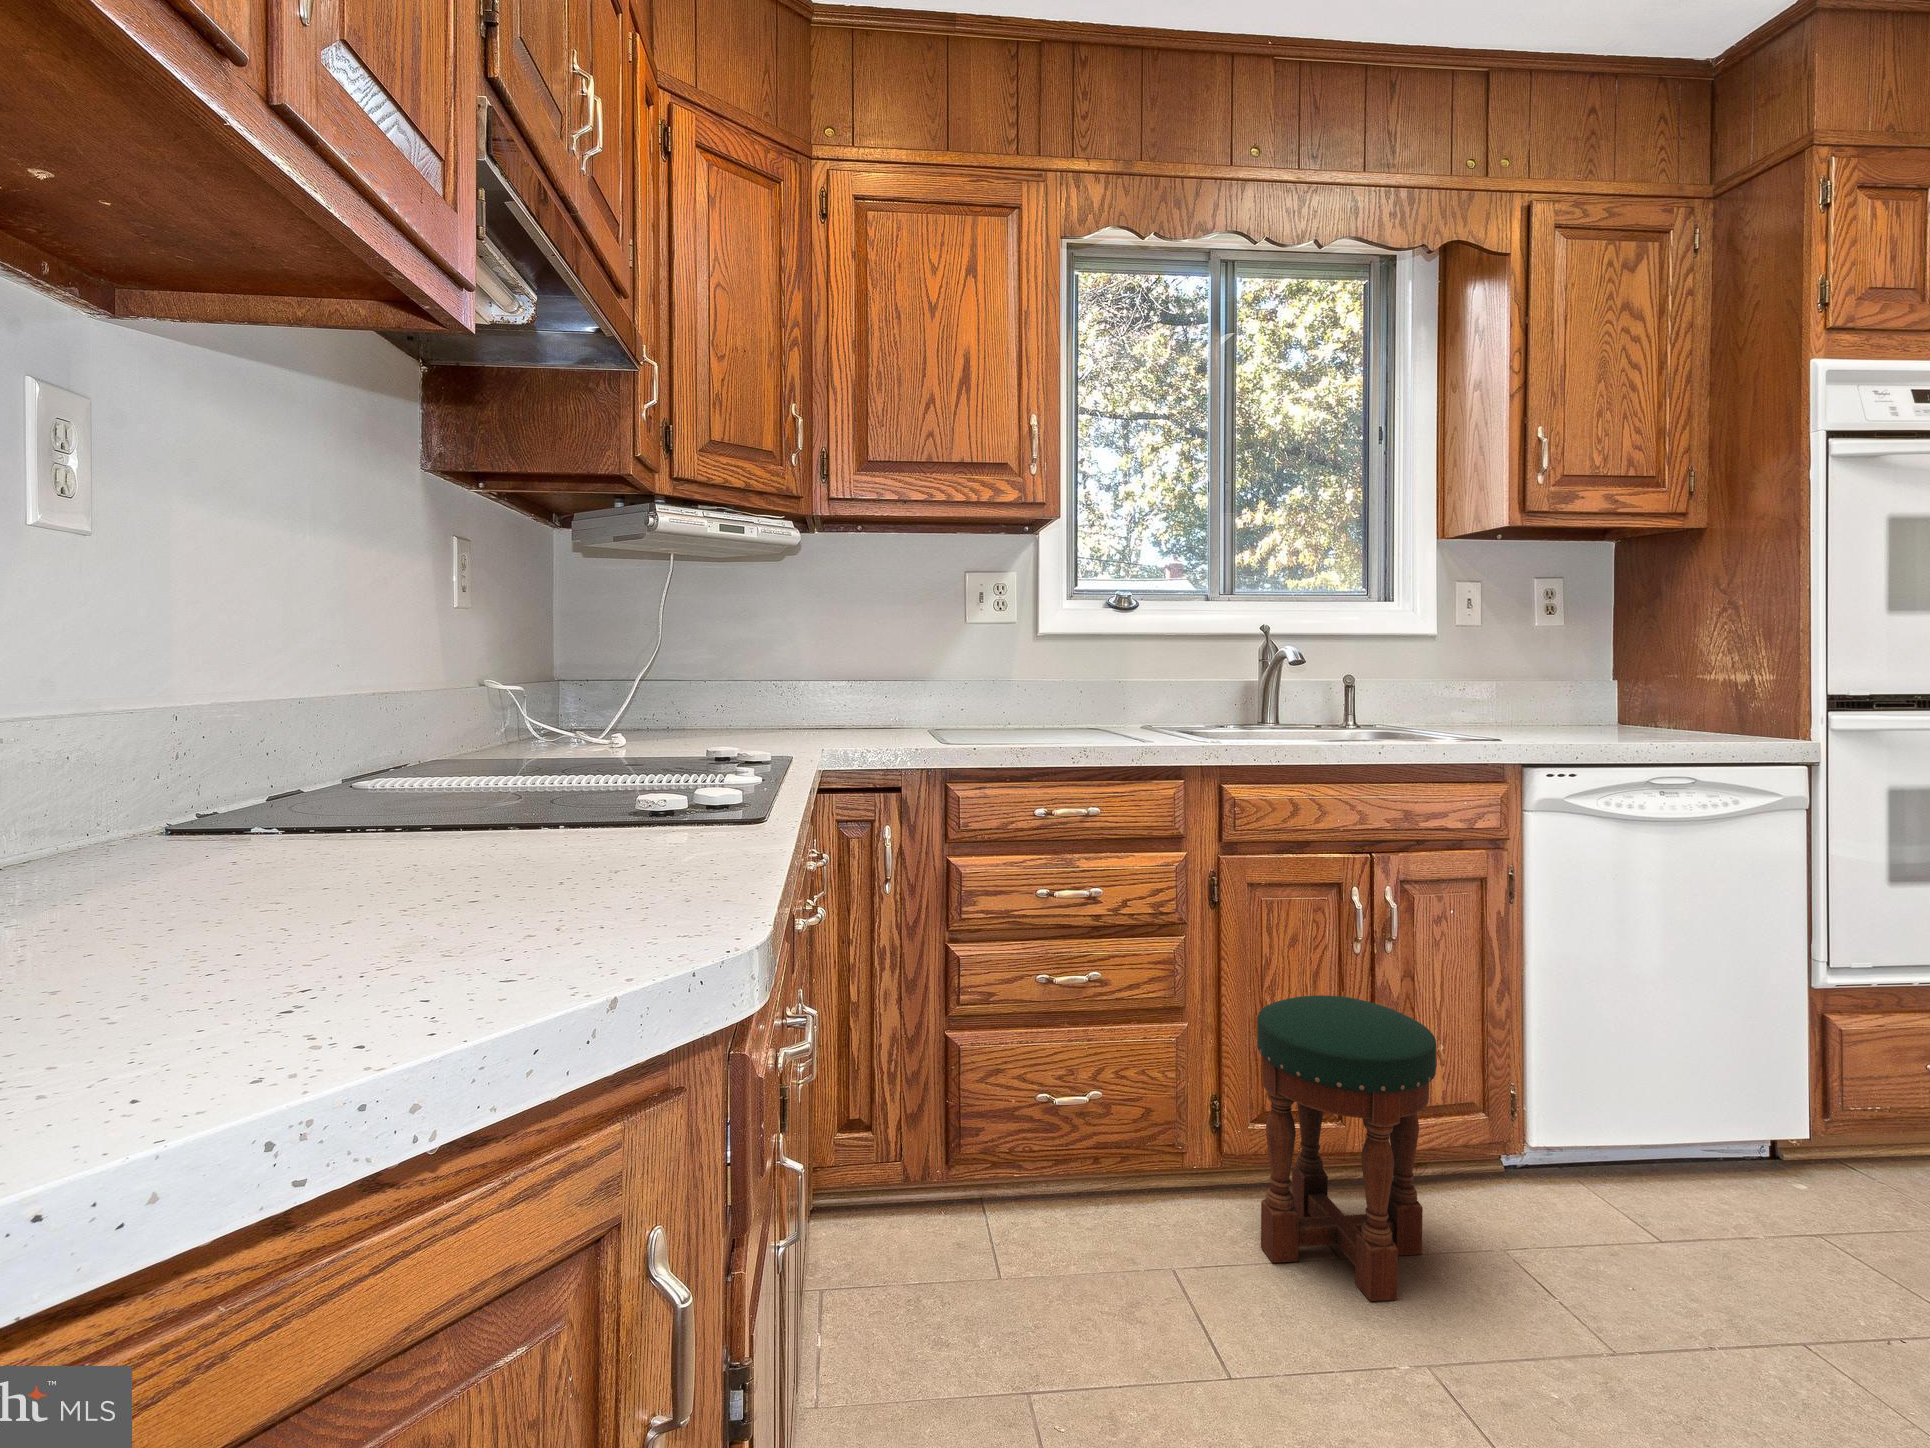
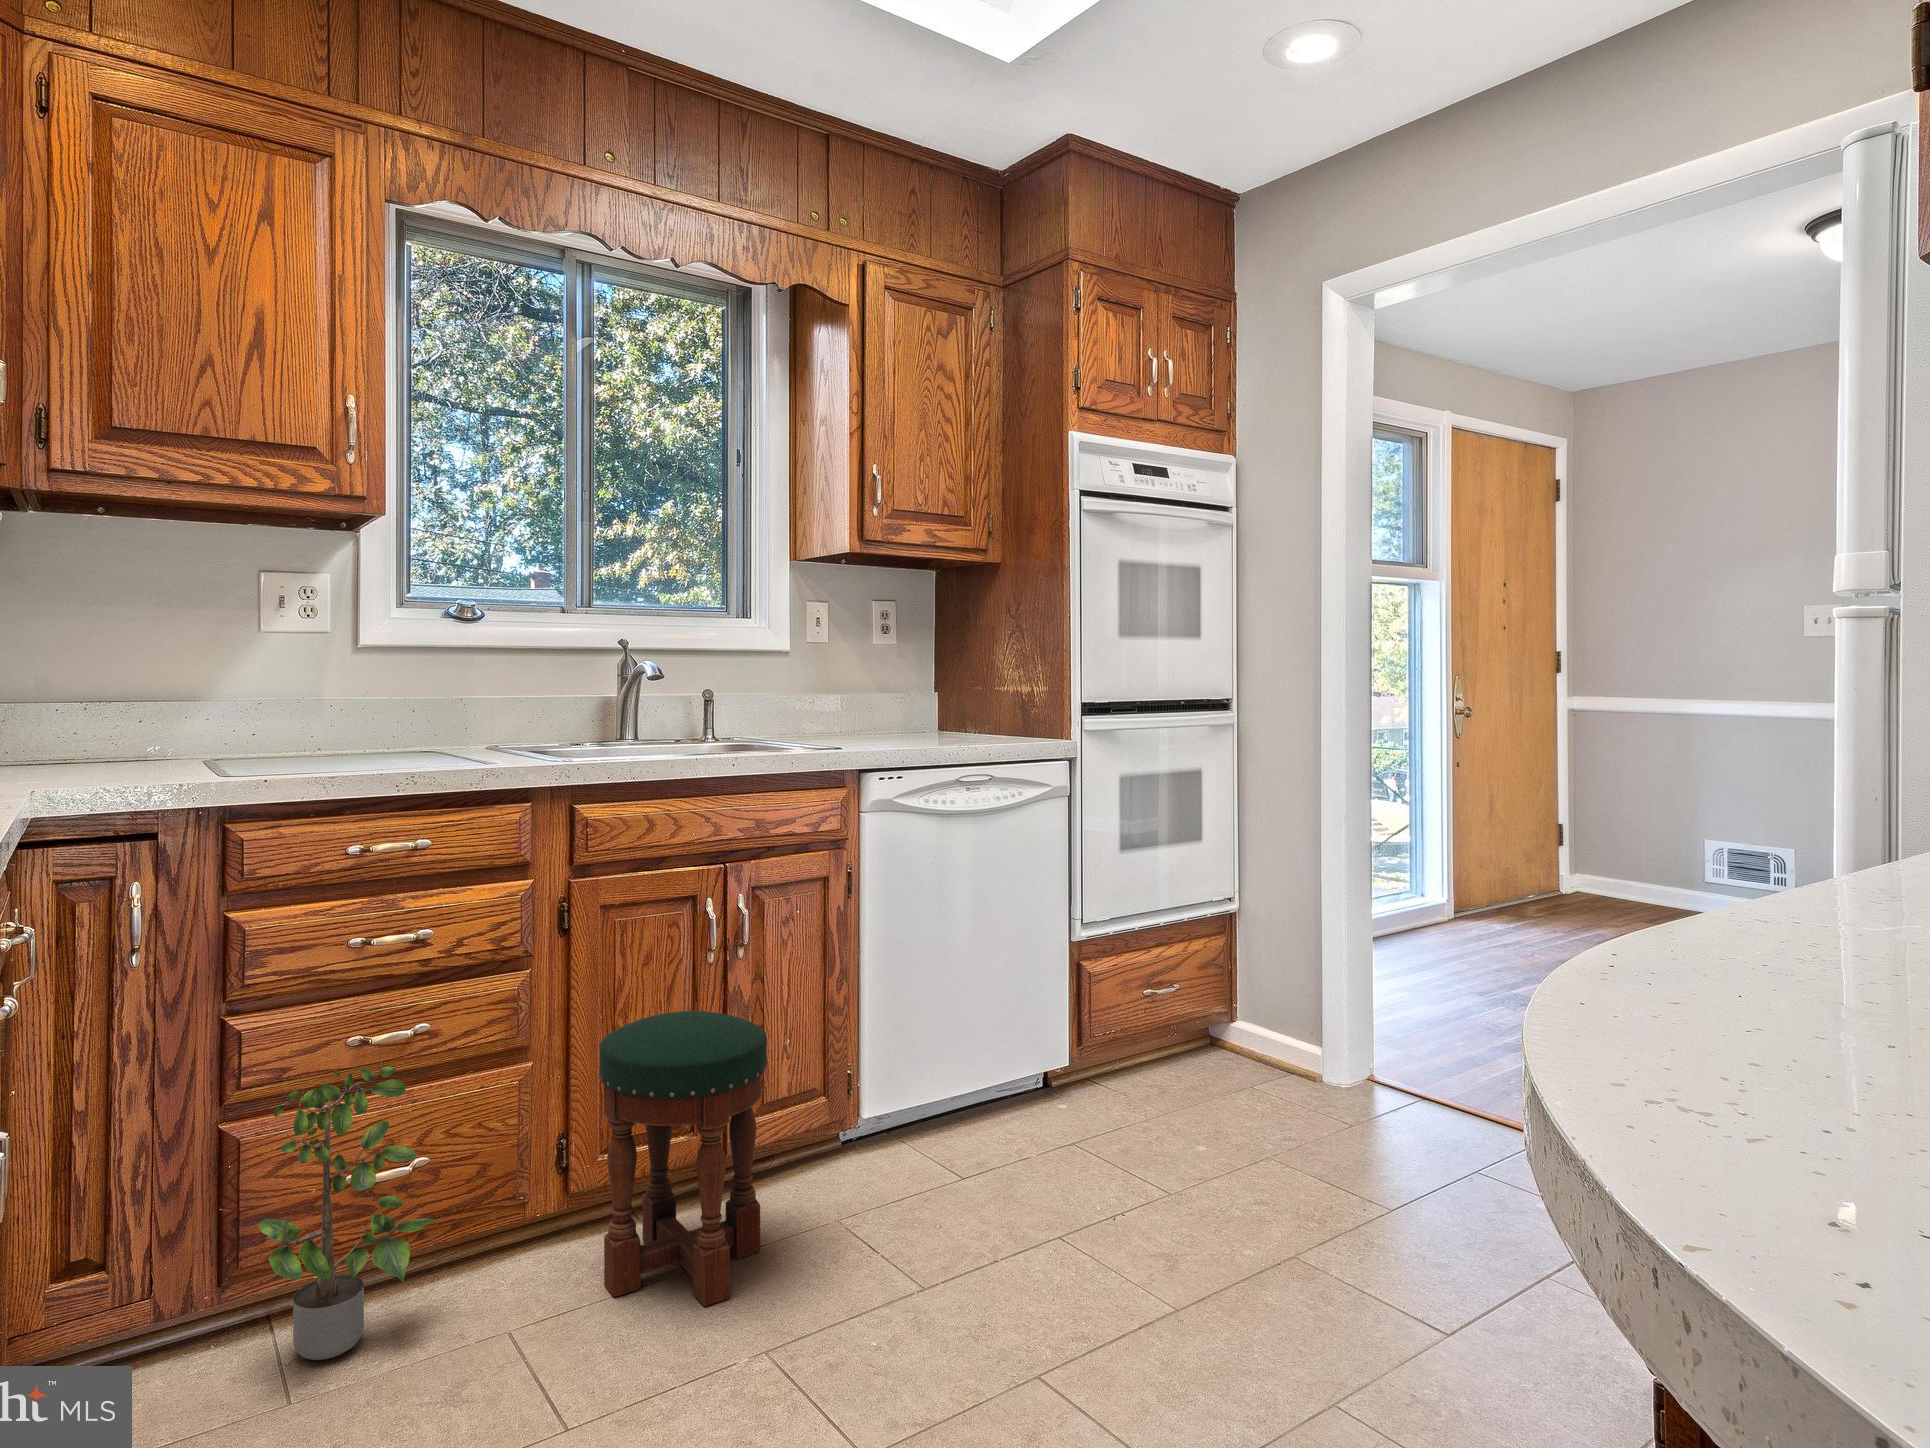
potted plant: none [970,1000,1113,1249] -> present [259,1061,438,1360]

